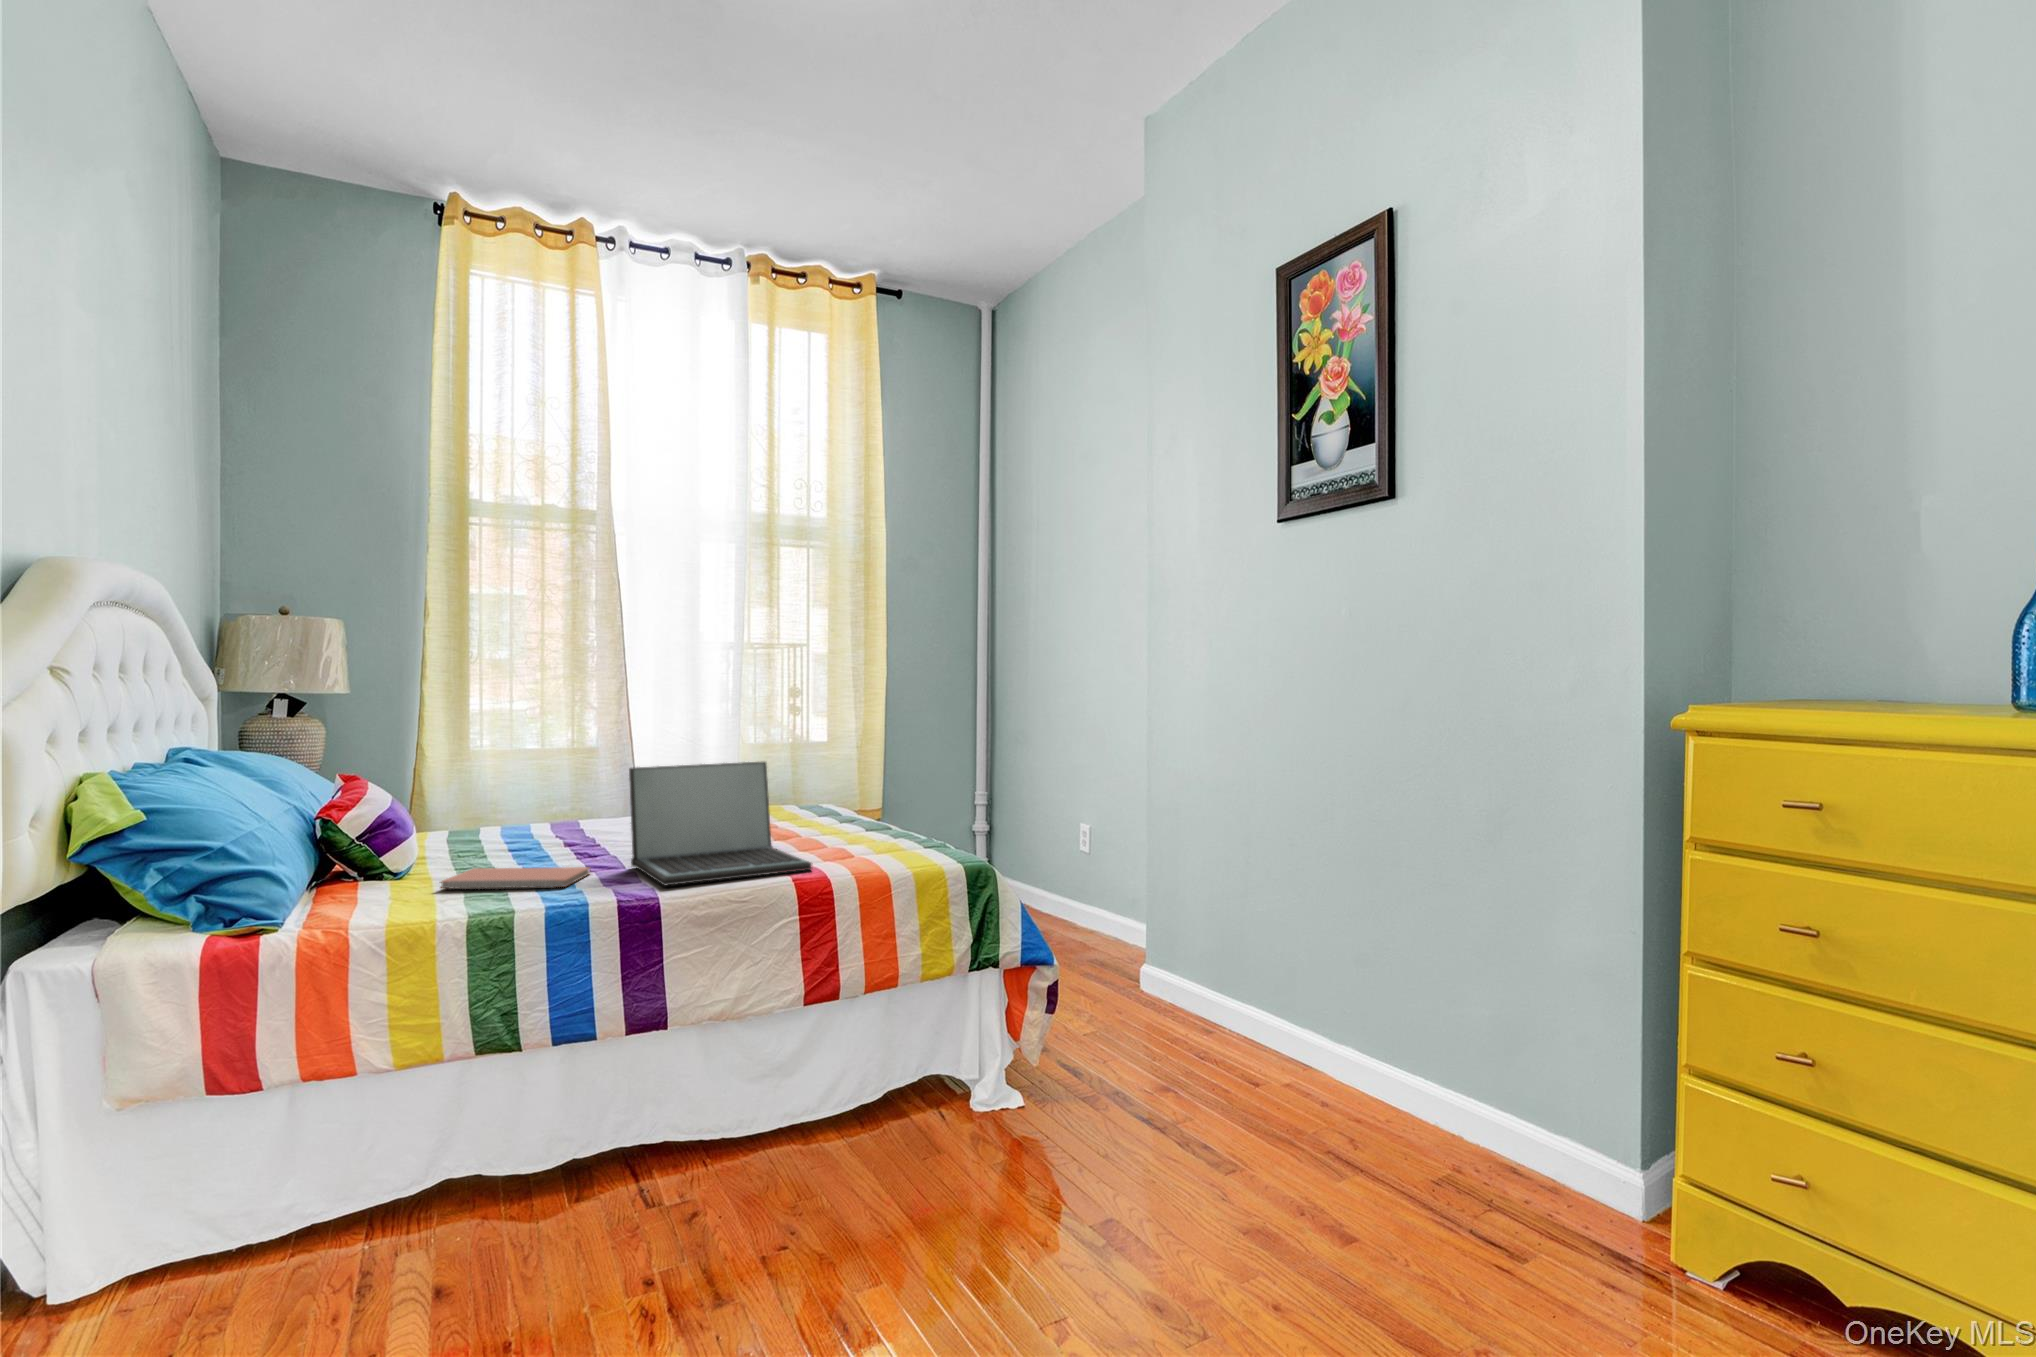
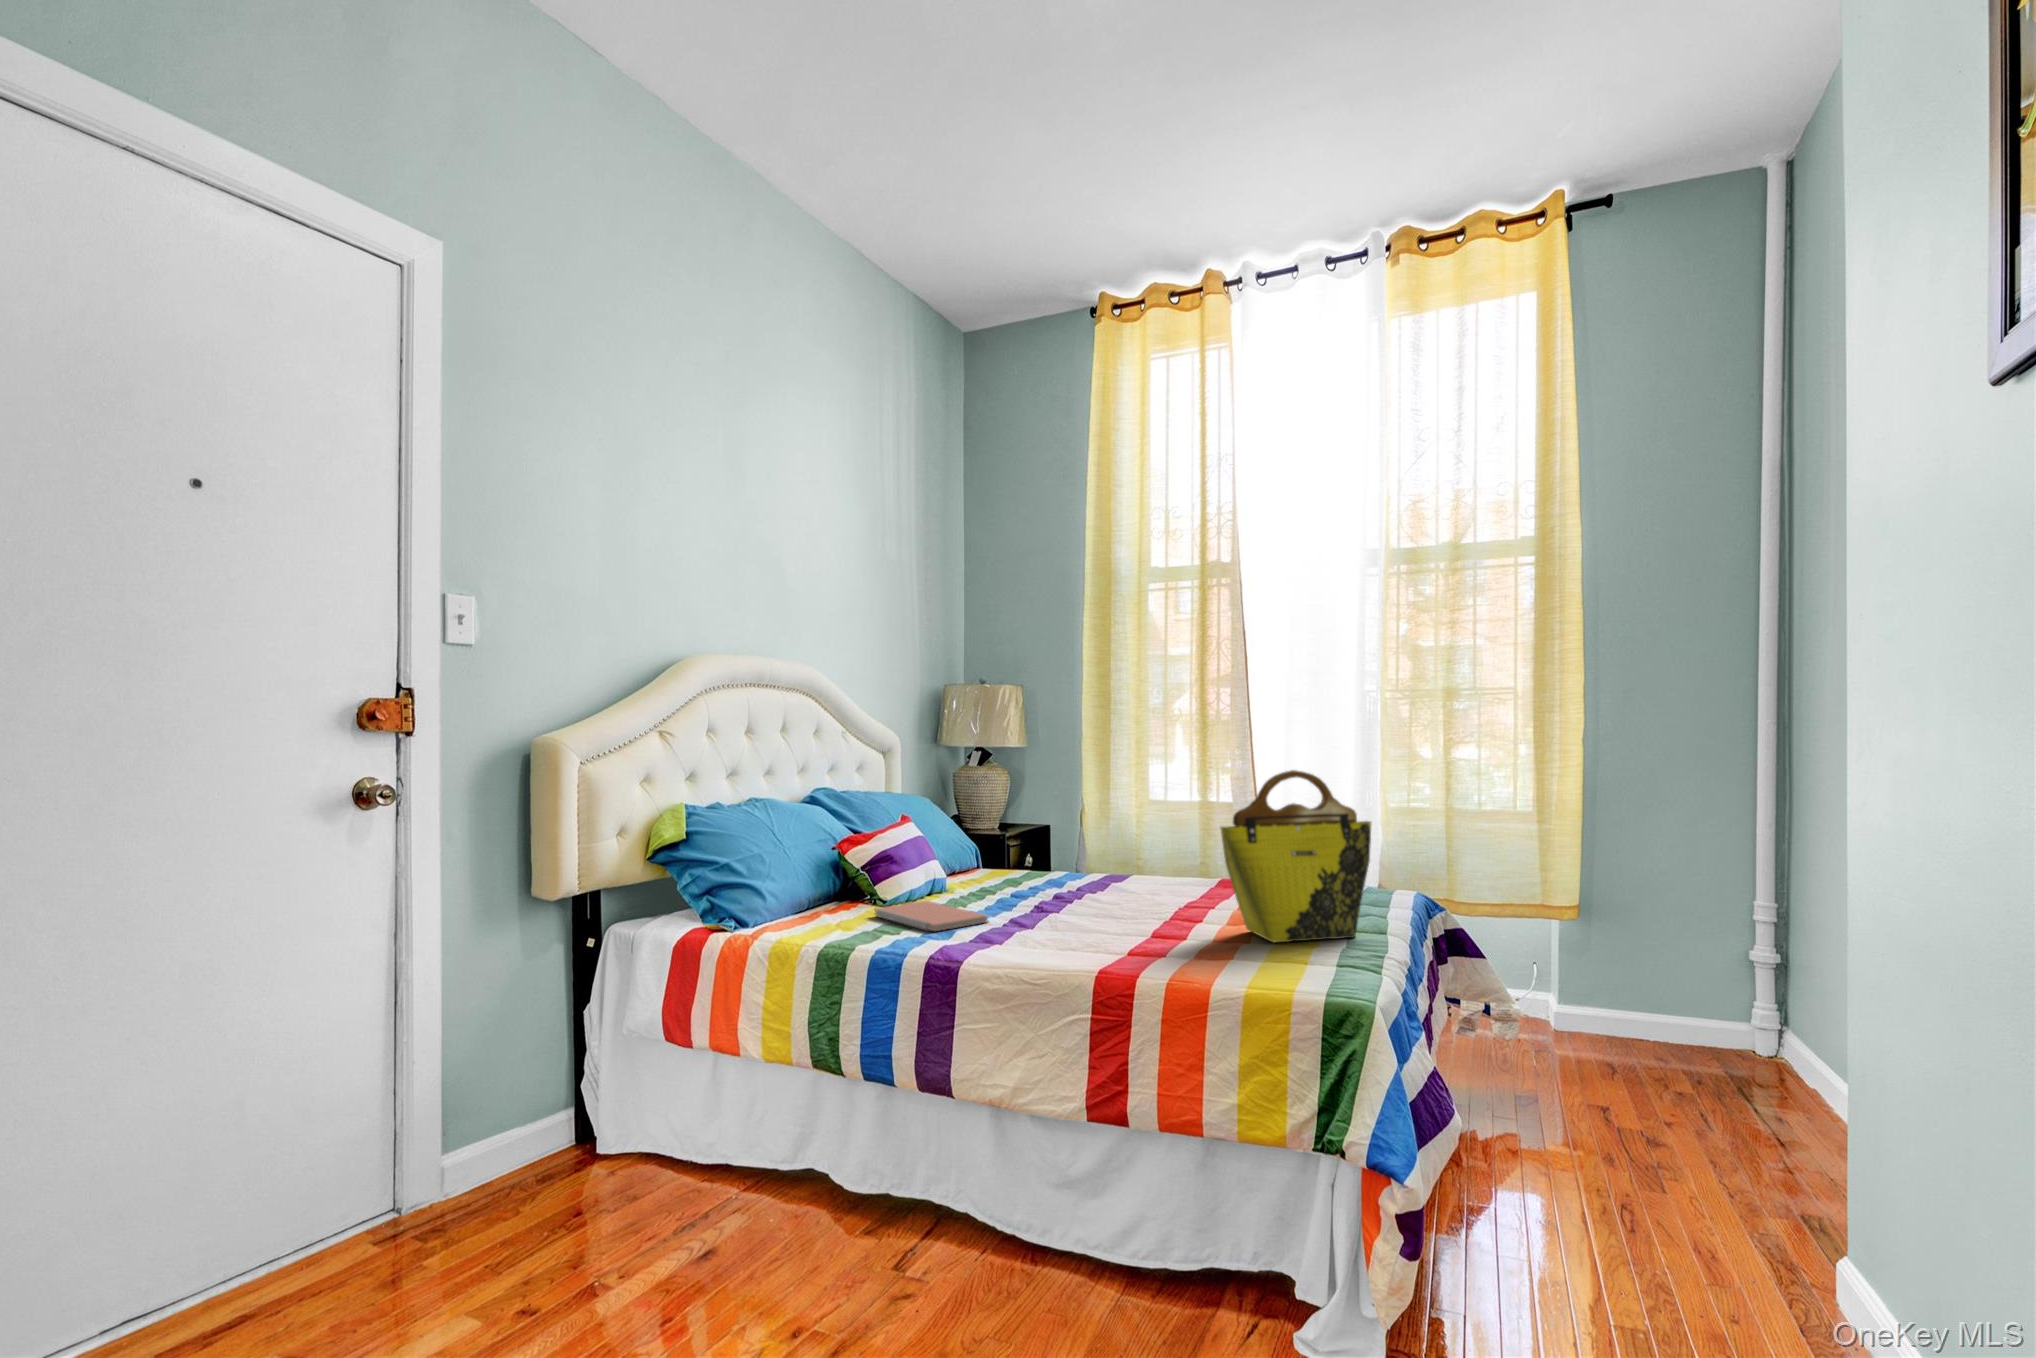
tote bag: none [822,714,904,847] -> present [1220,770,1371,943]
laptop: present [629,762,812,885] -> none [980,819,1175,960]

